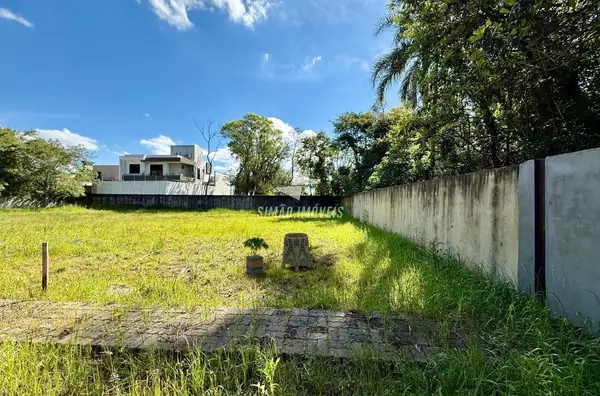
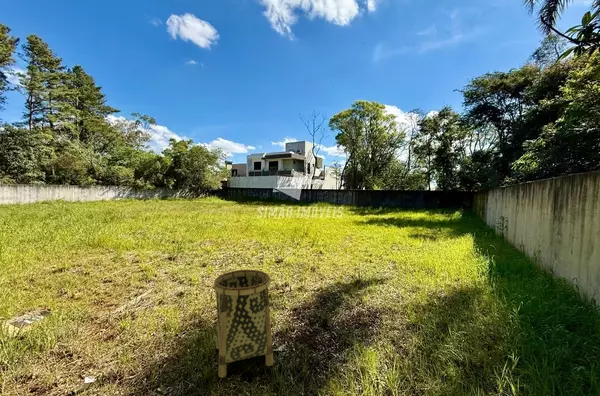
potted tree: present [244,238,269,275] -> none [125,271,180,358]

